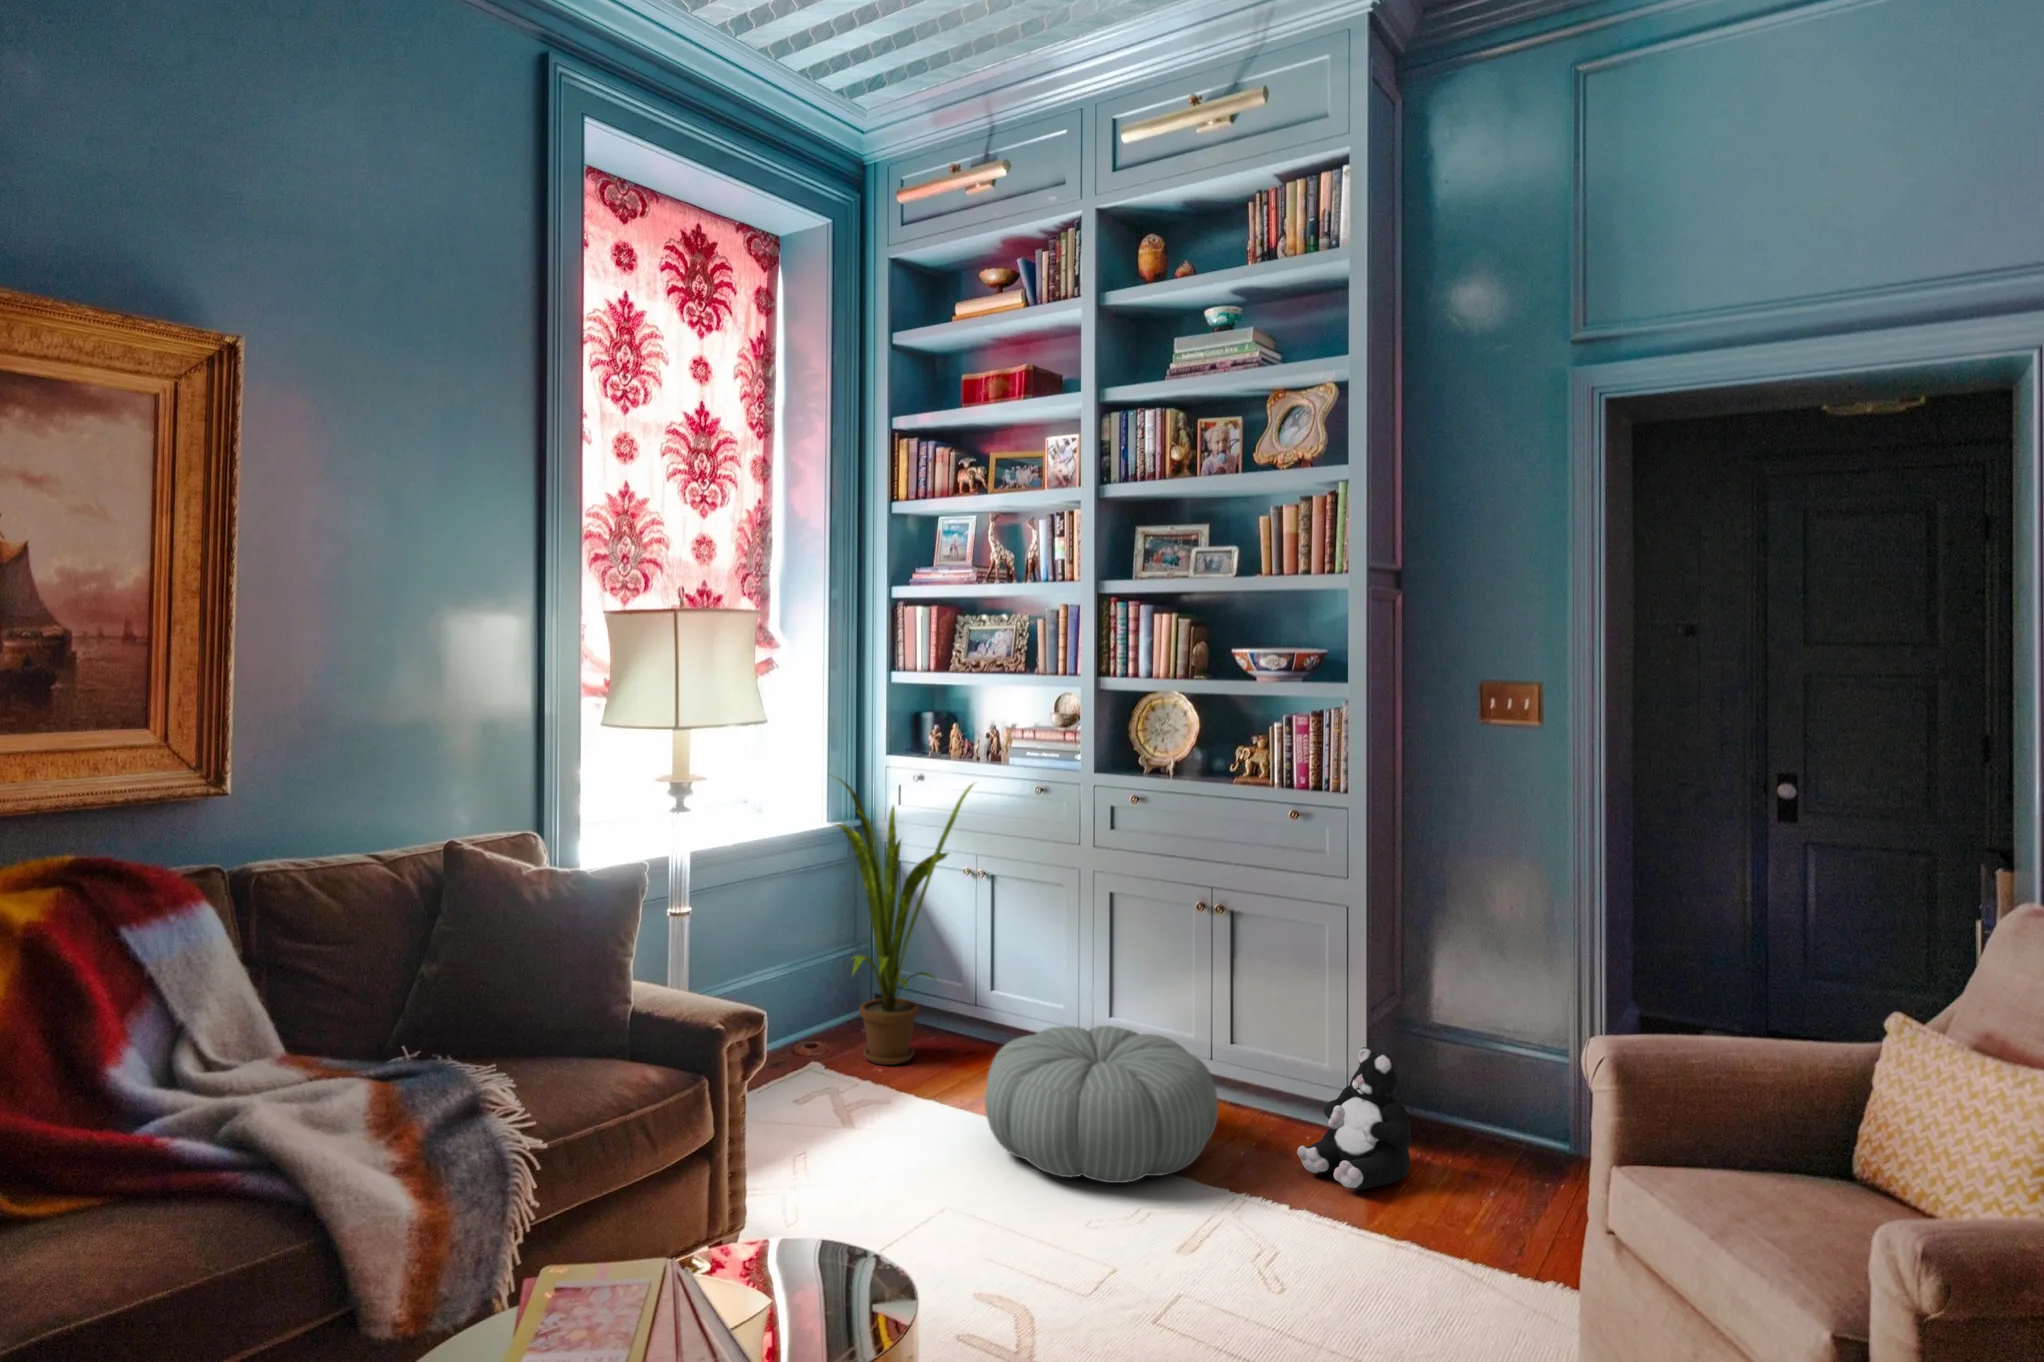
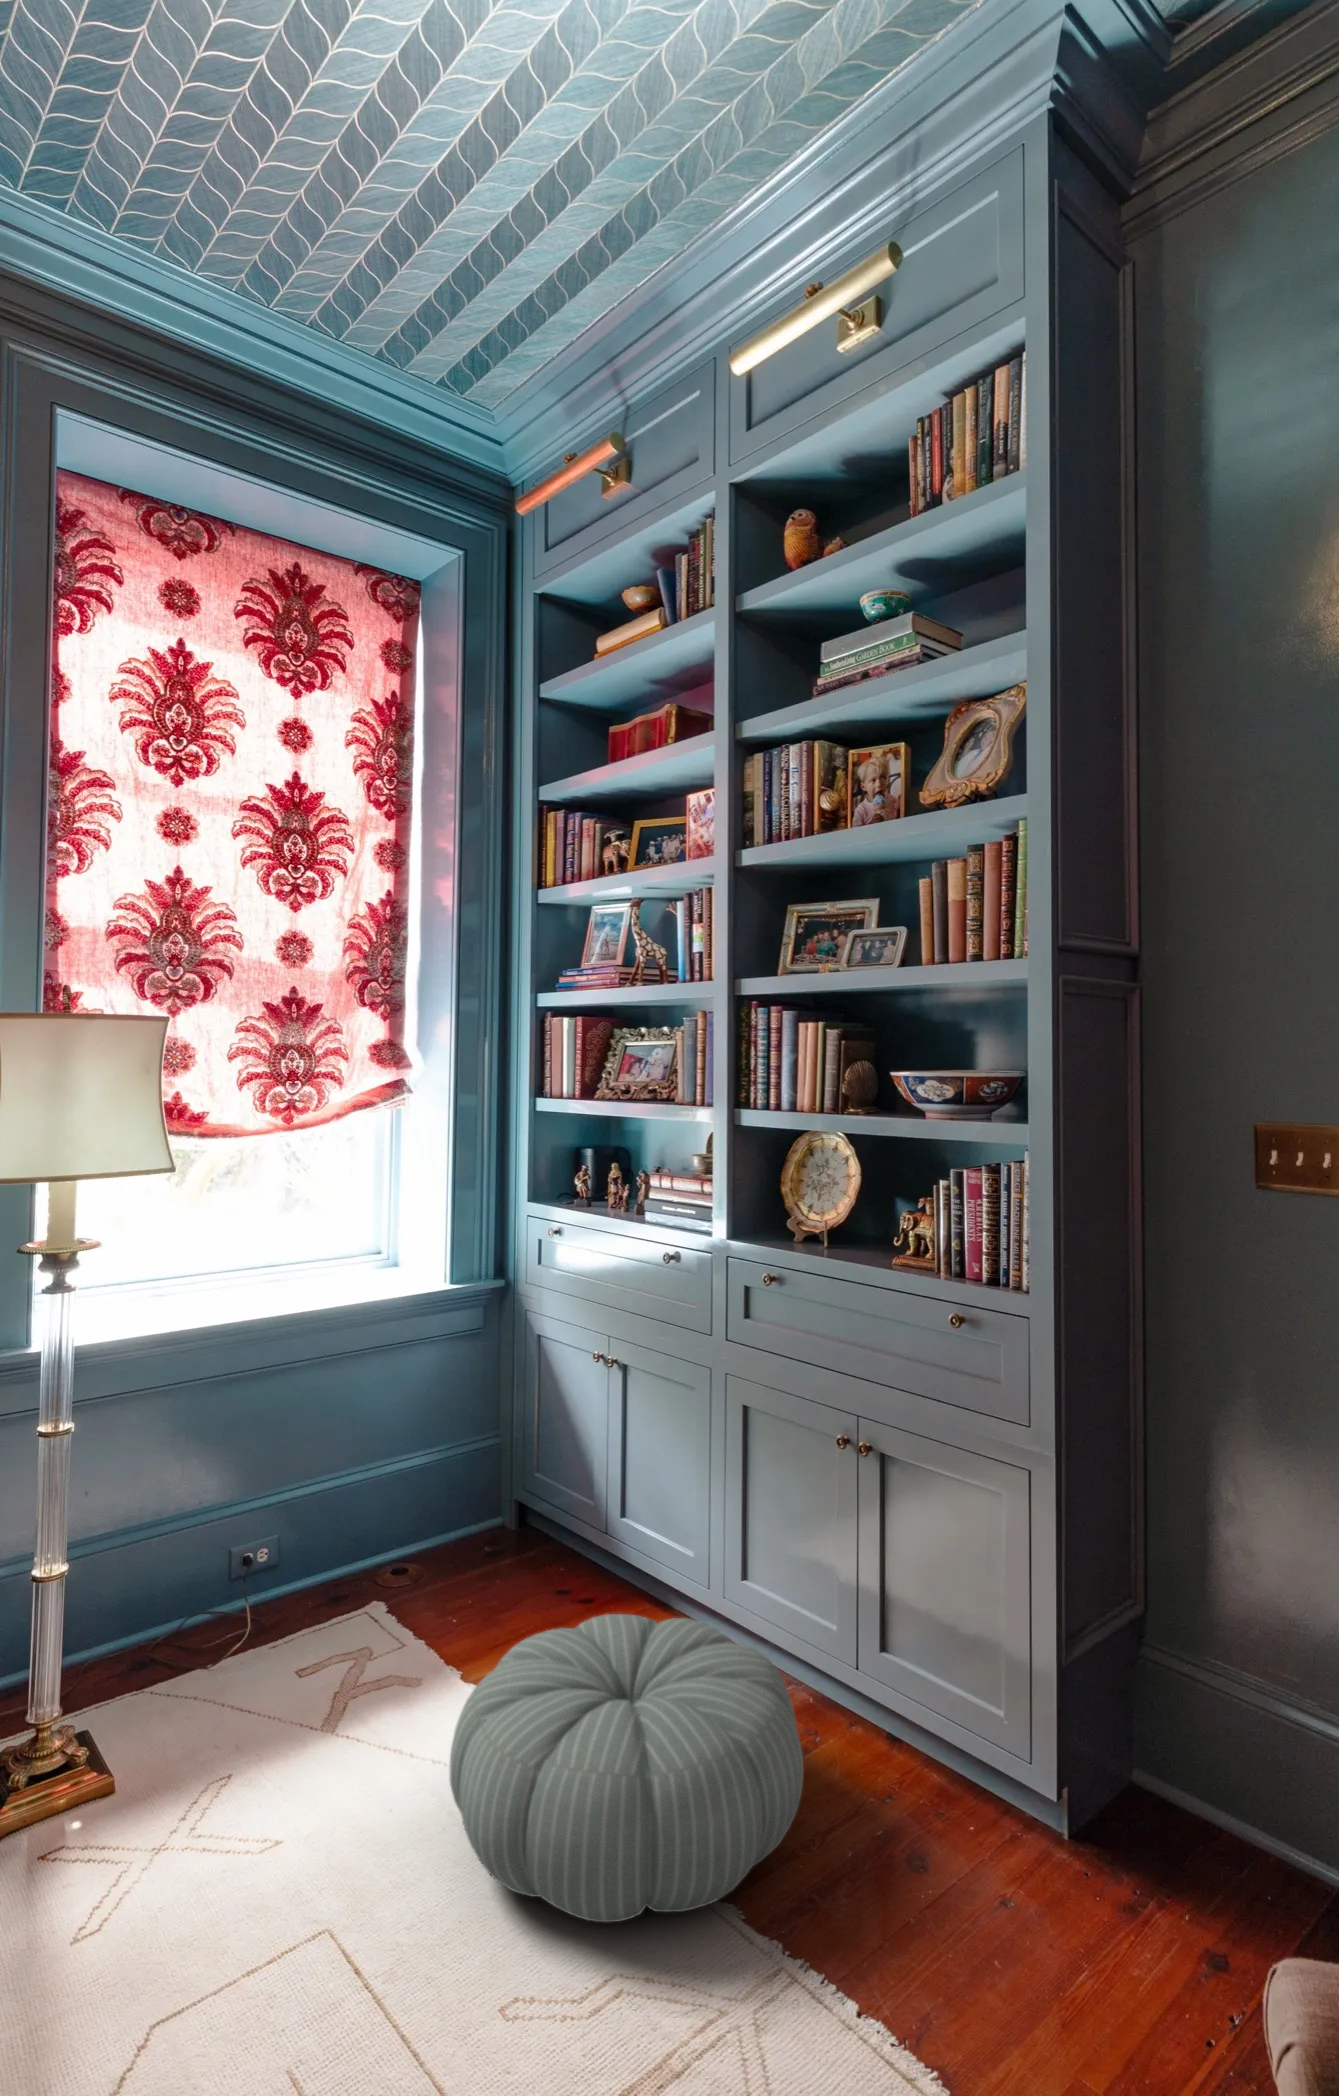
house plant: present [835,778,973,1065] -> none [372,1224,589,1619]
plush toy: present [1297,1047,1411,1190] -> none [905,1724,1102,1997]

